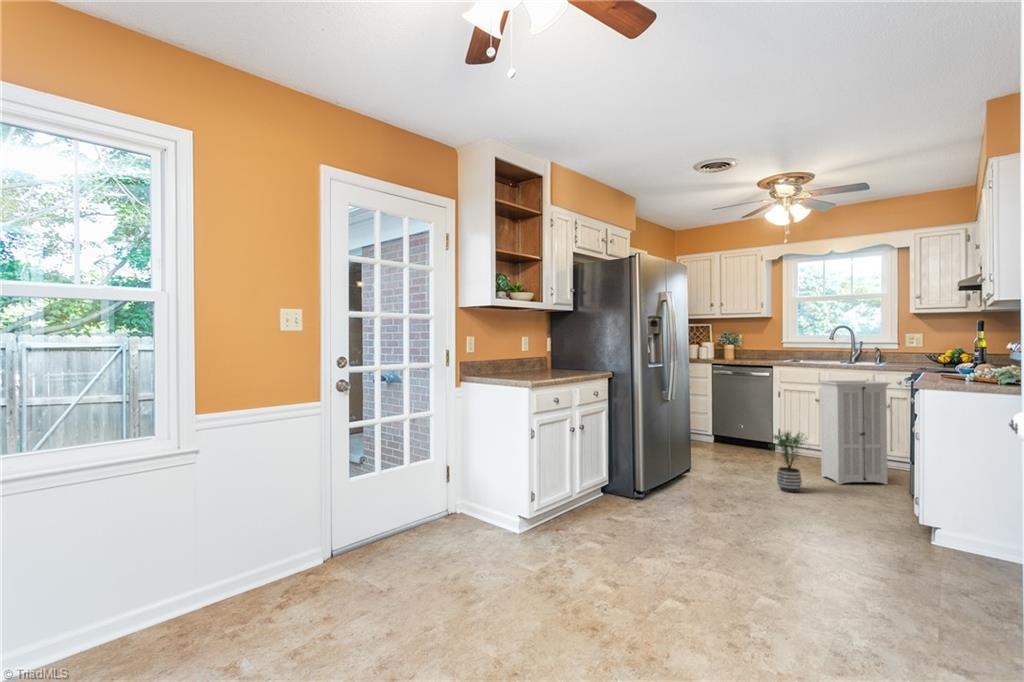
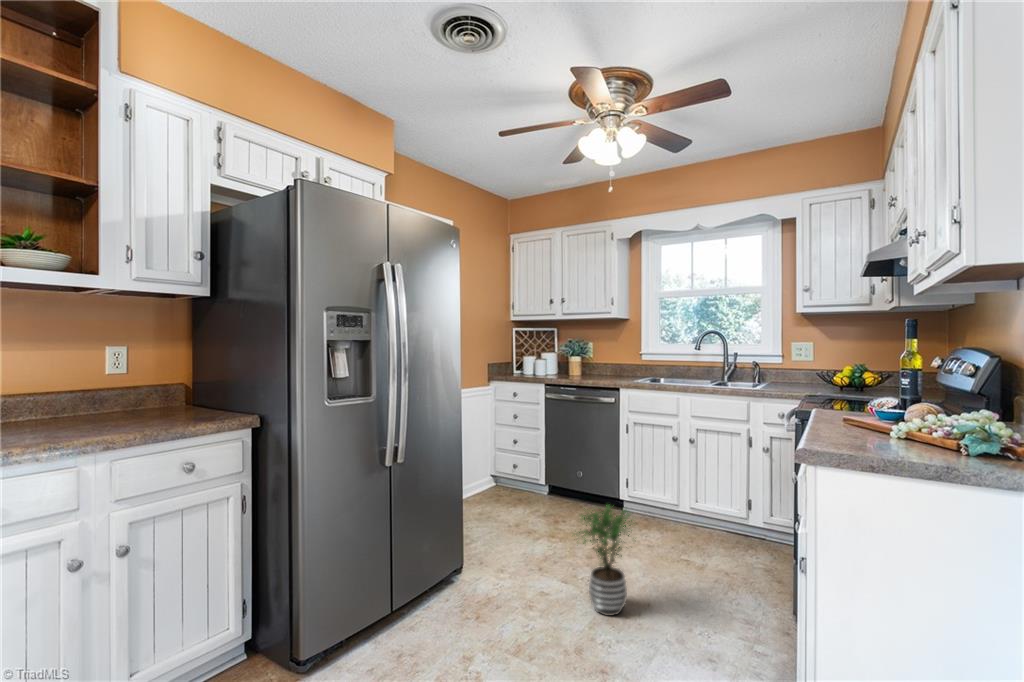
storage cabinet: present [818,379,891,485] -> none [664,411,768,588]

